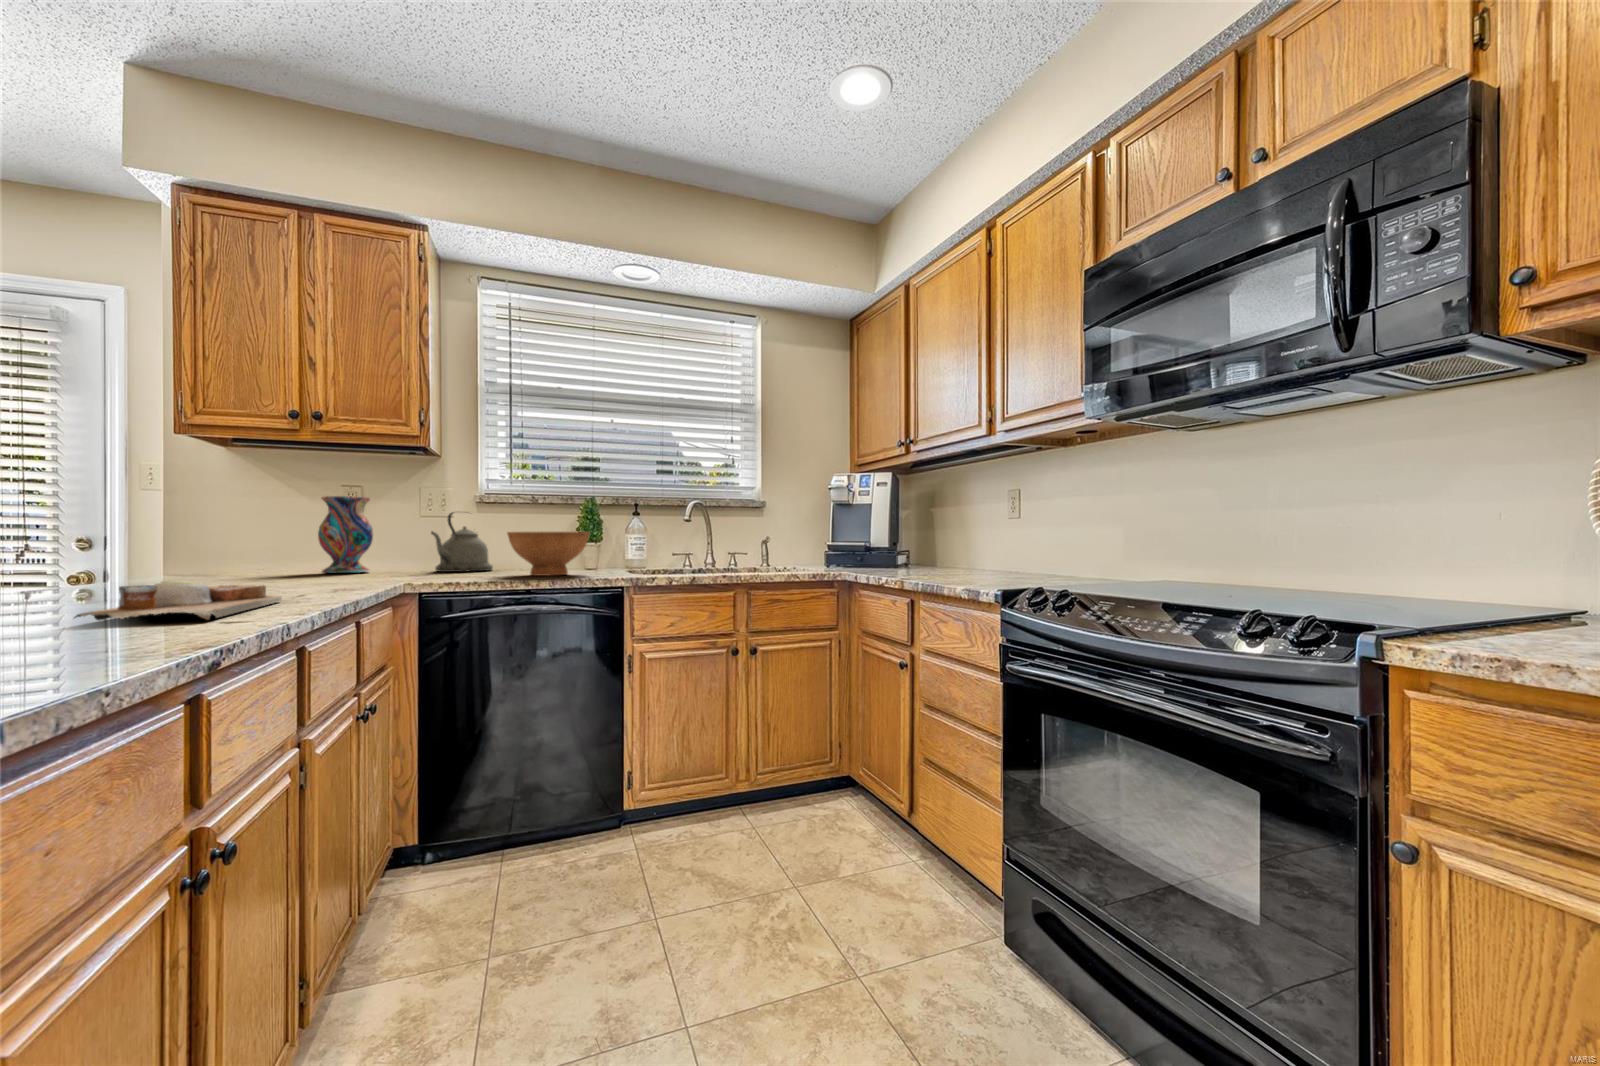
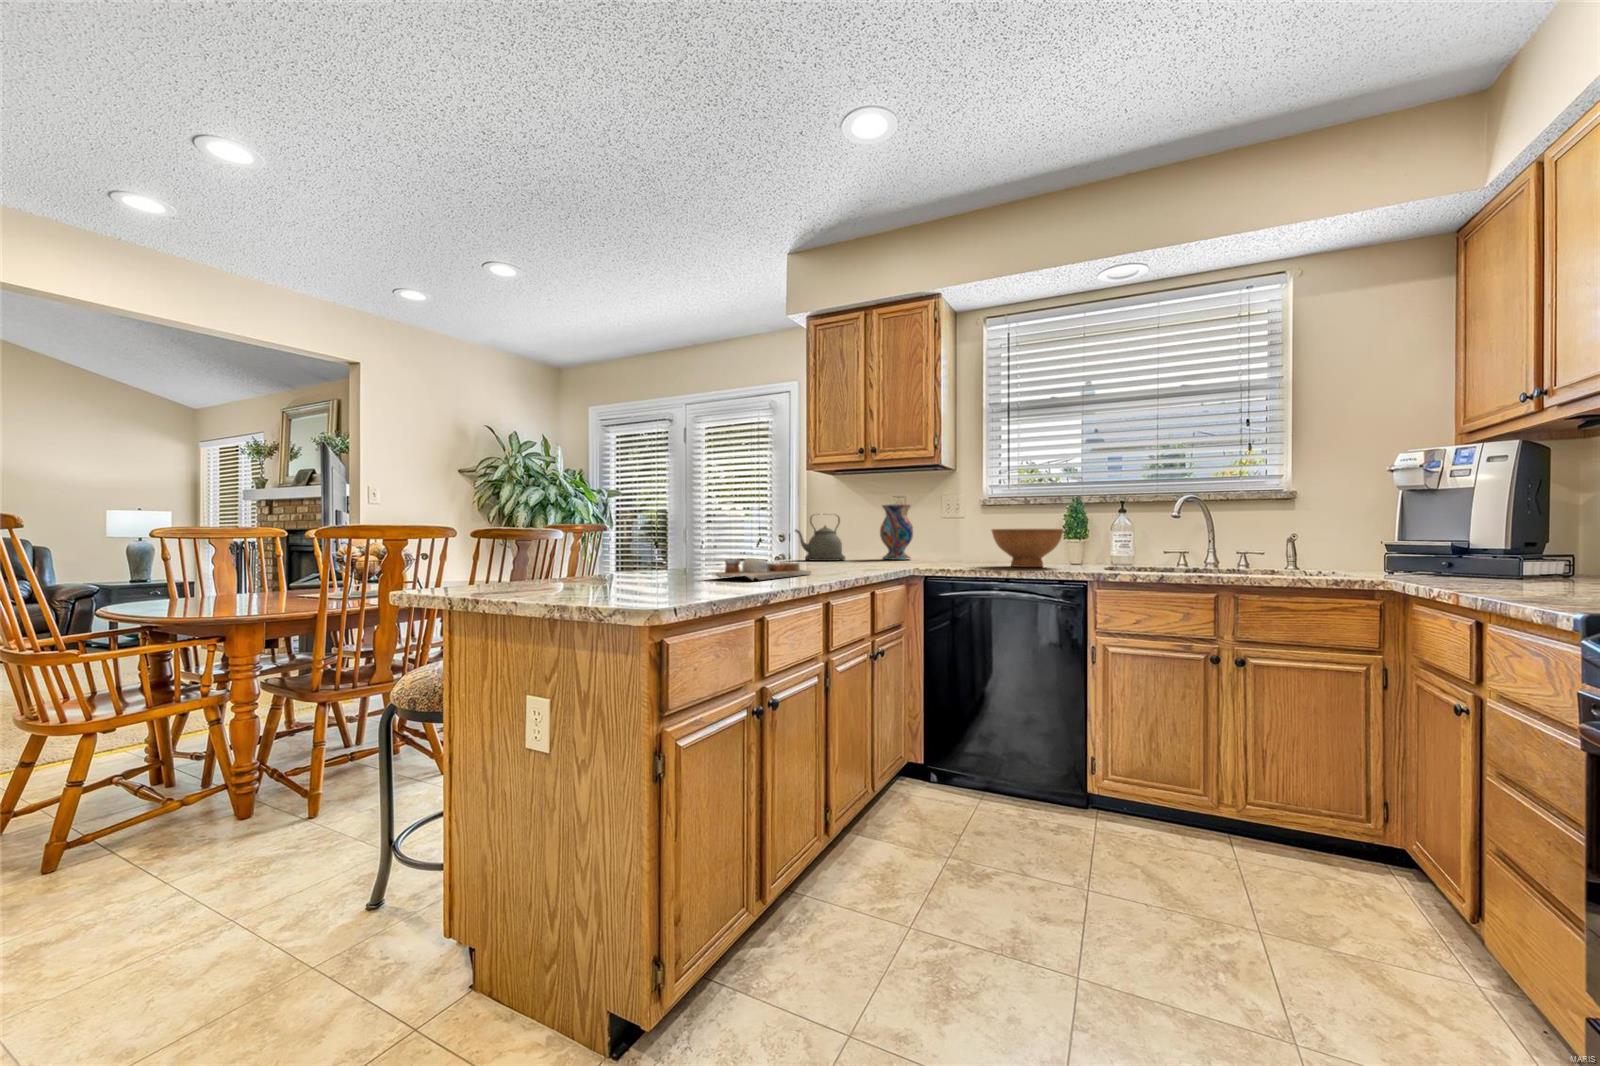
kettle: present [431,512,493,572] -> present [795,517,845,561]

